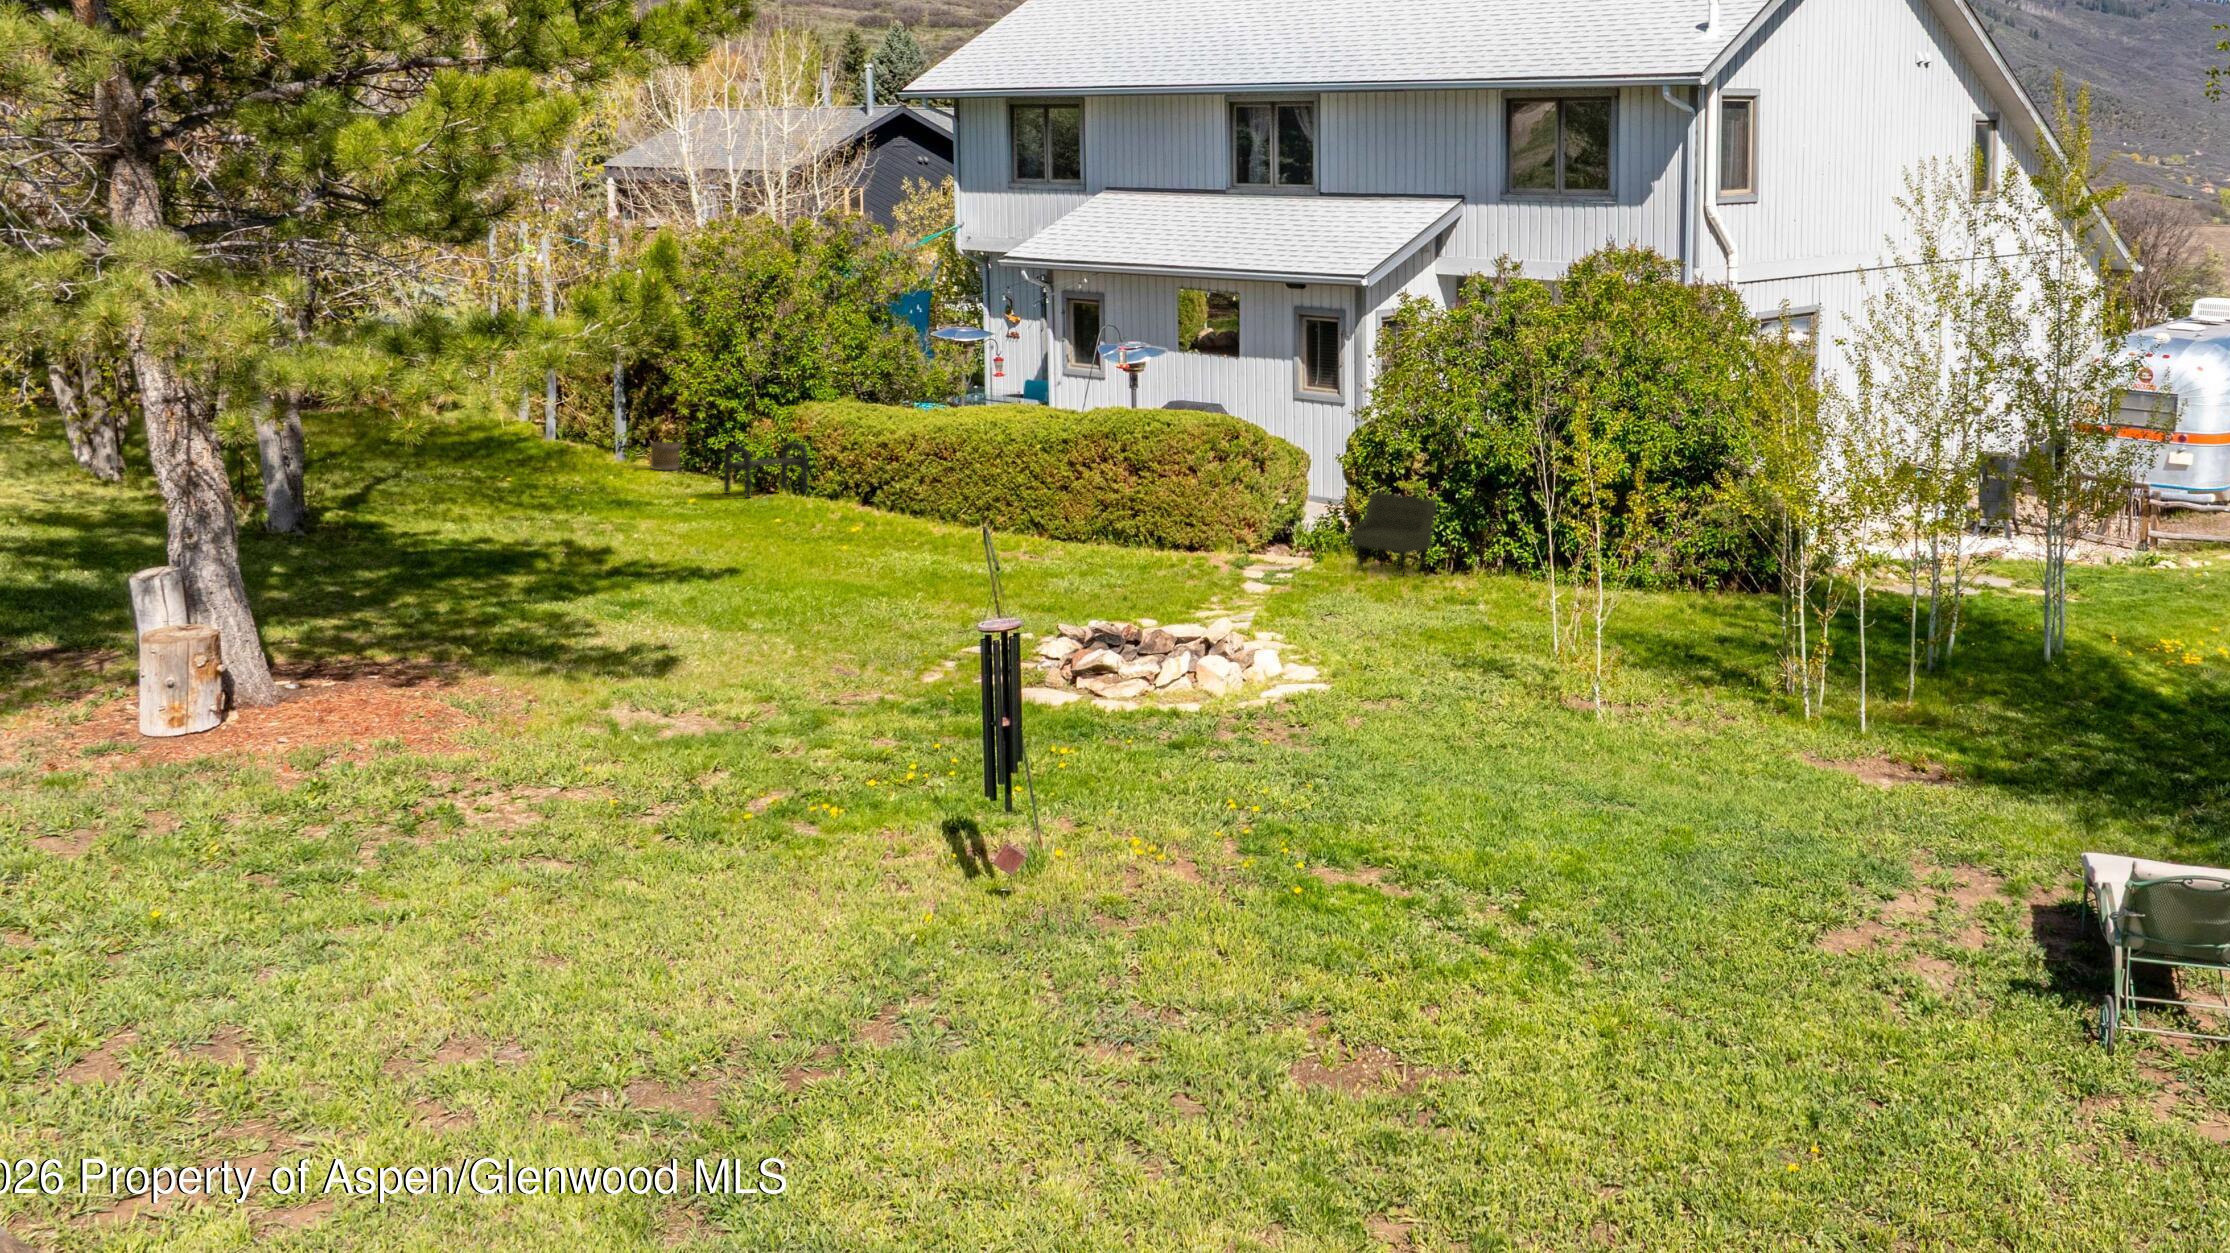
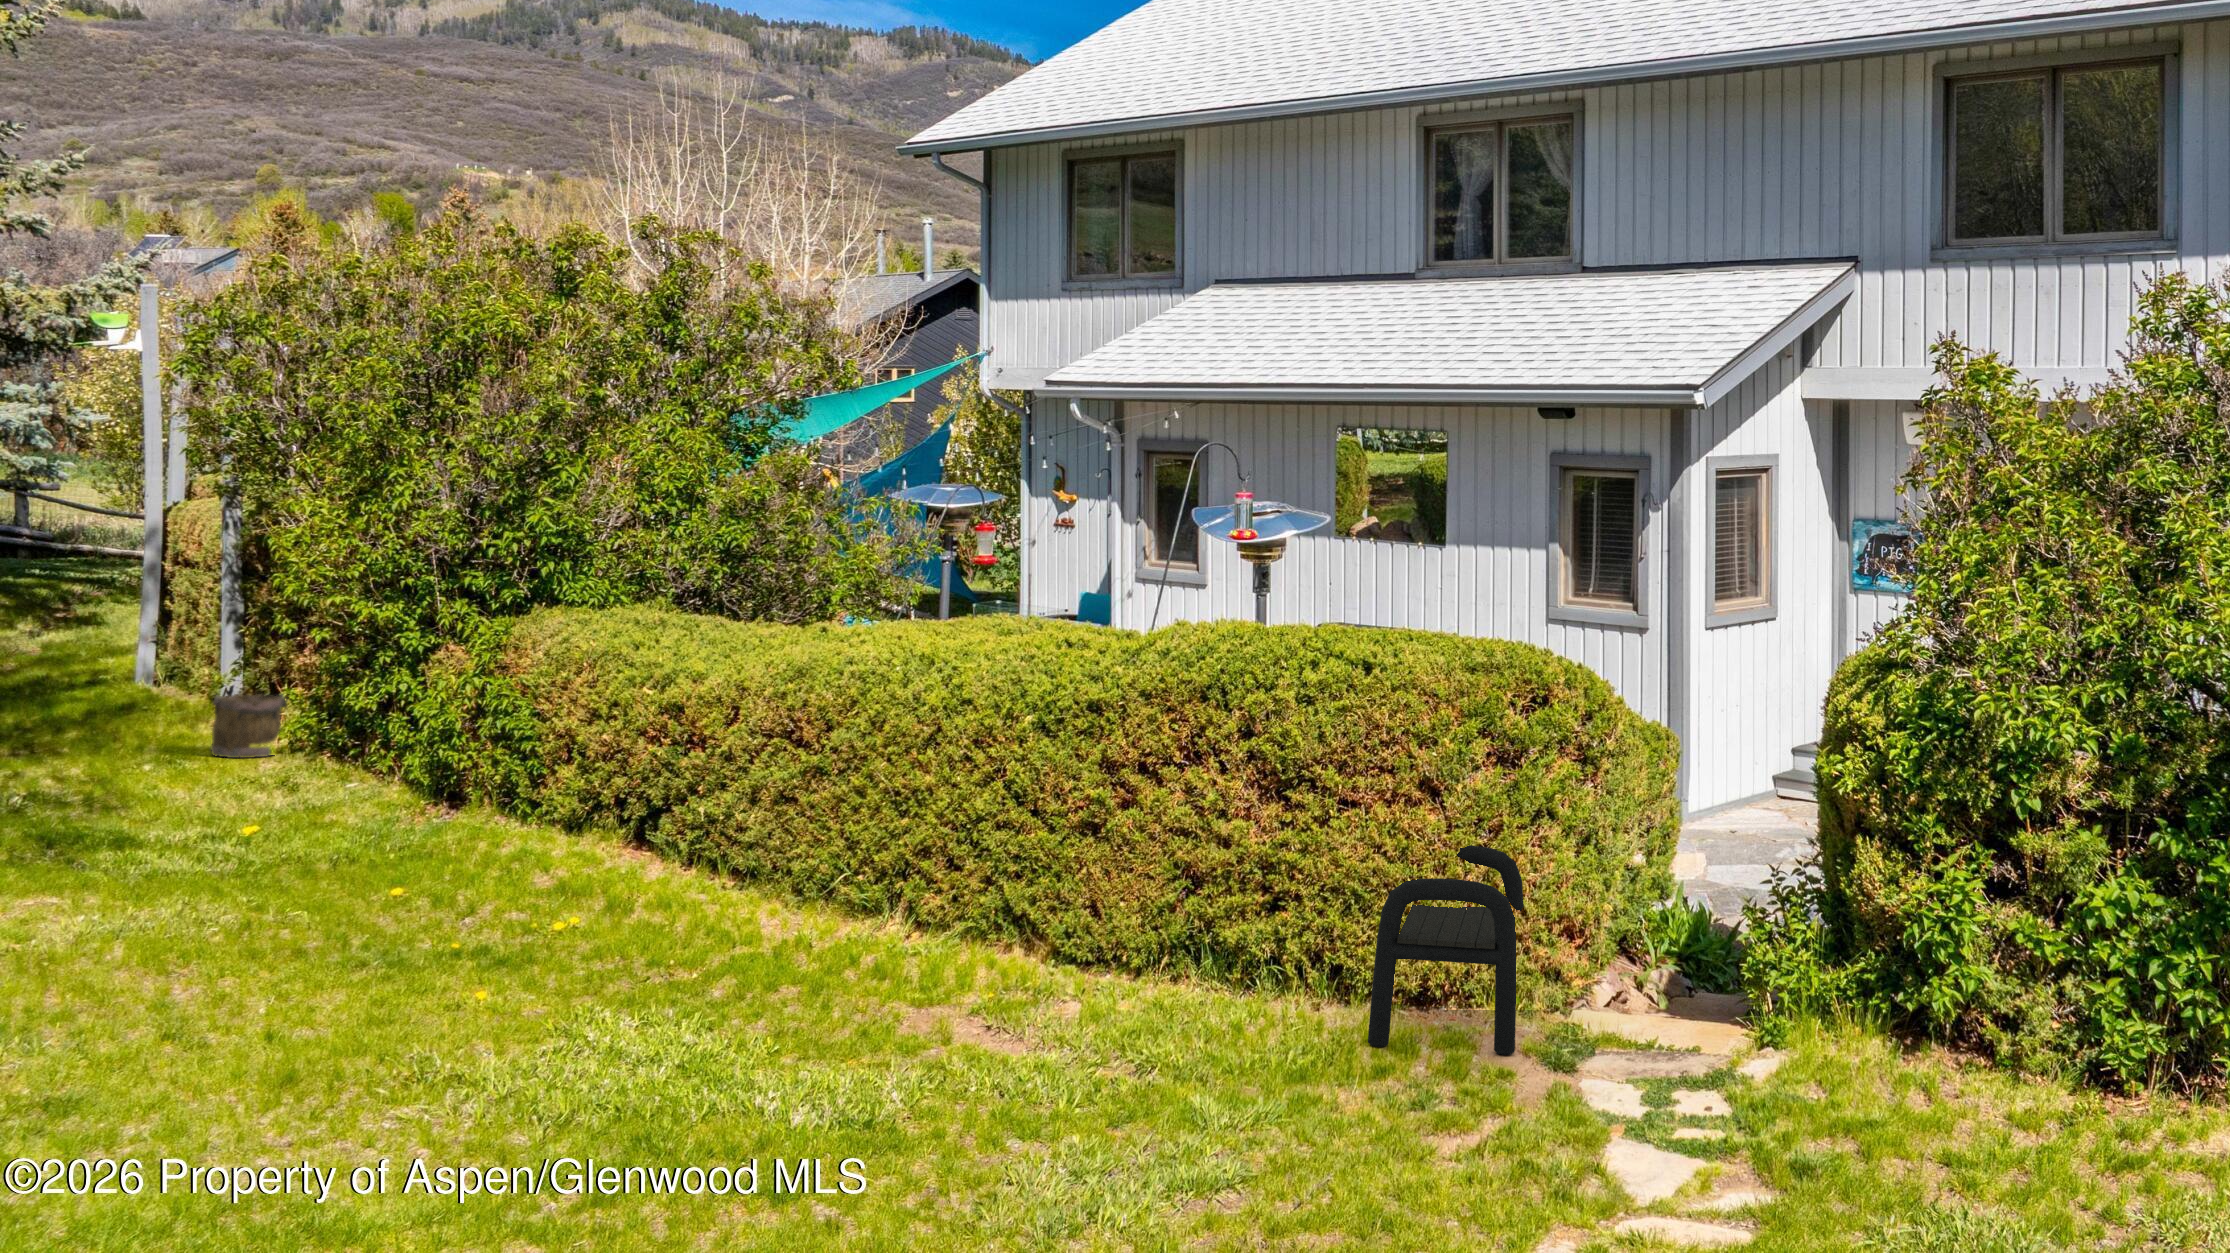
bench: present [724,442,808,498] -> present [1368,845,1524,1055]
armchair: present [1351,491,1437,576] -> none [1907,860,2160,1127]

